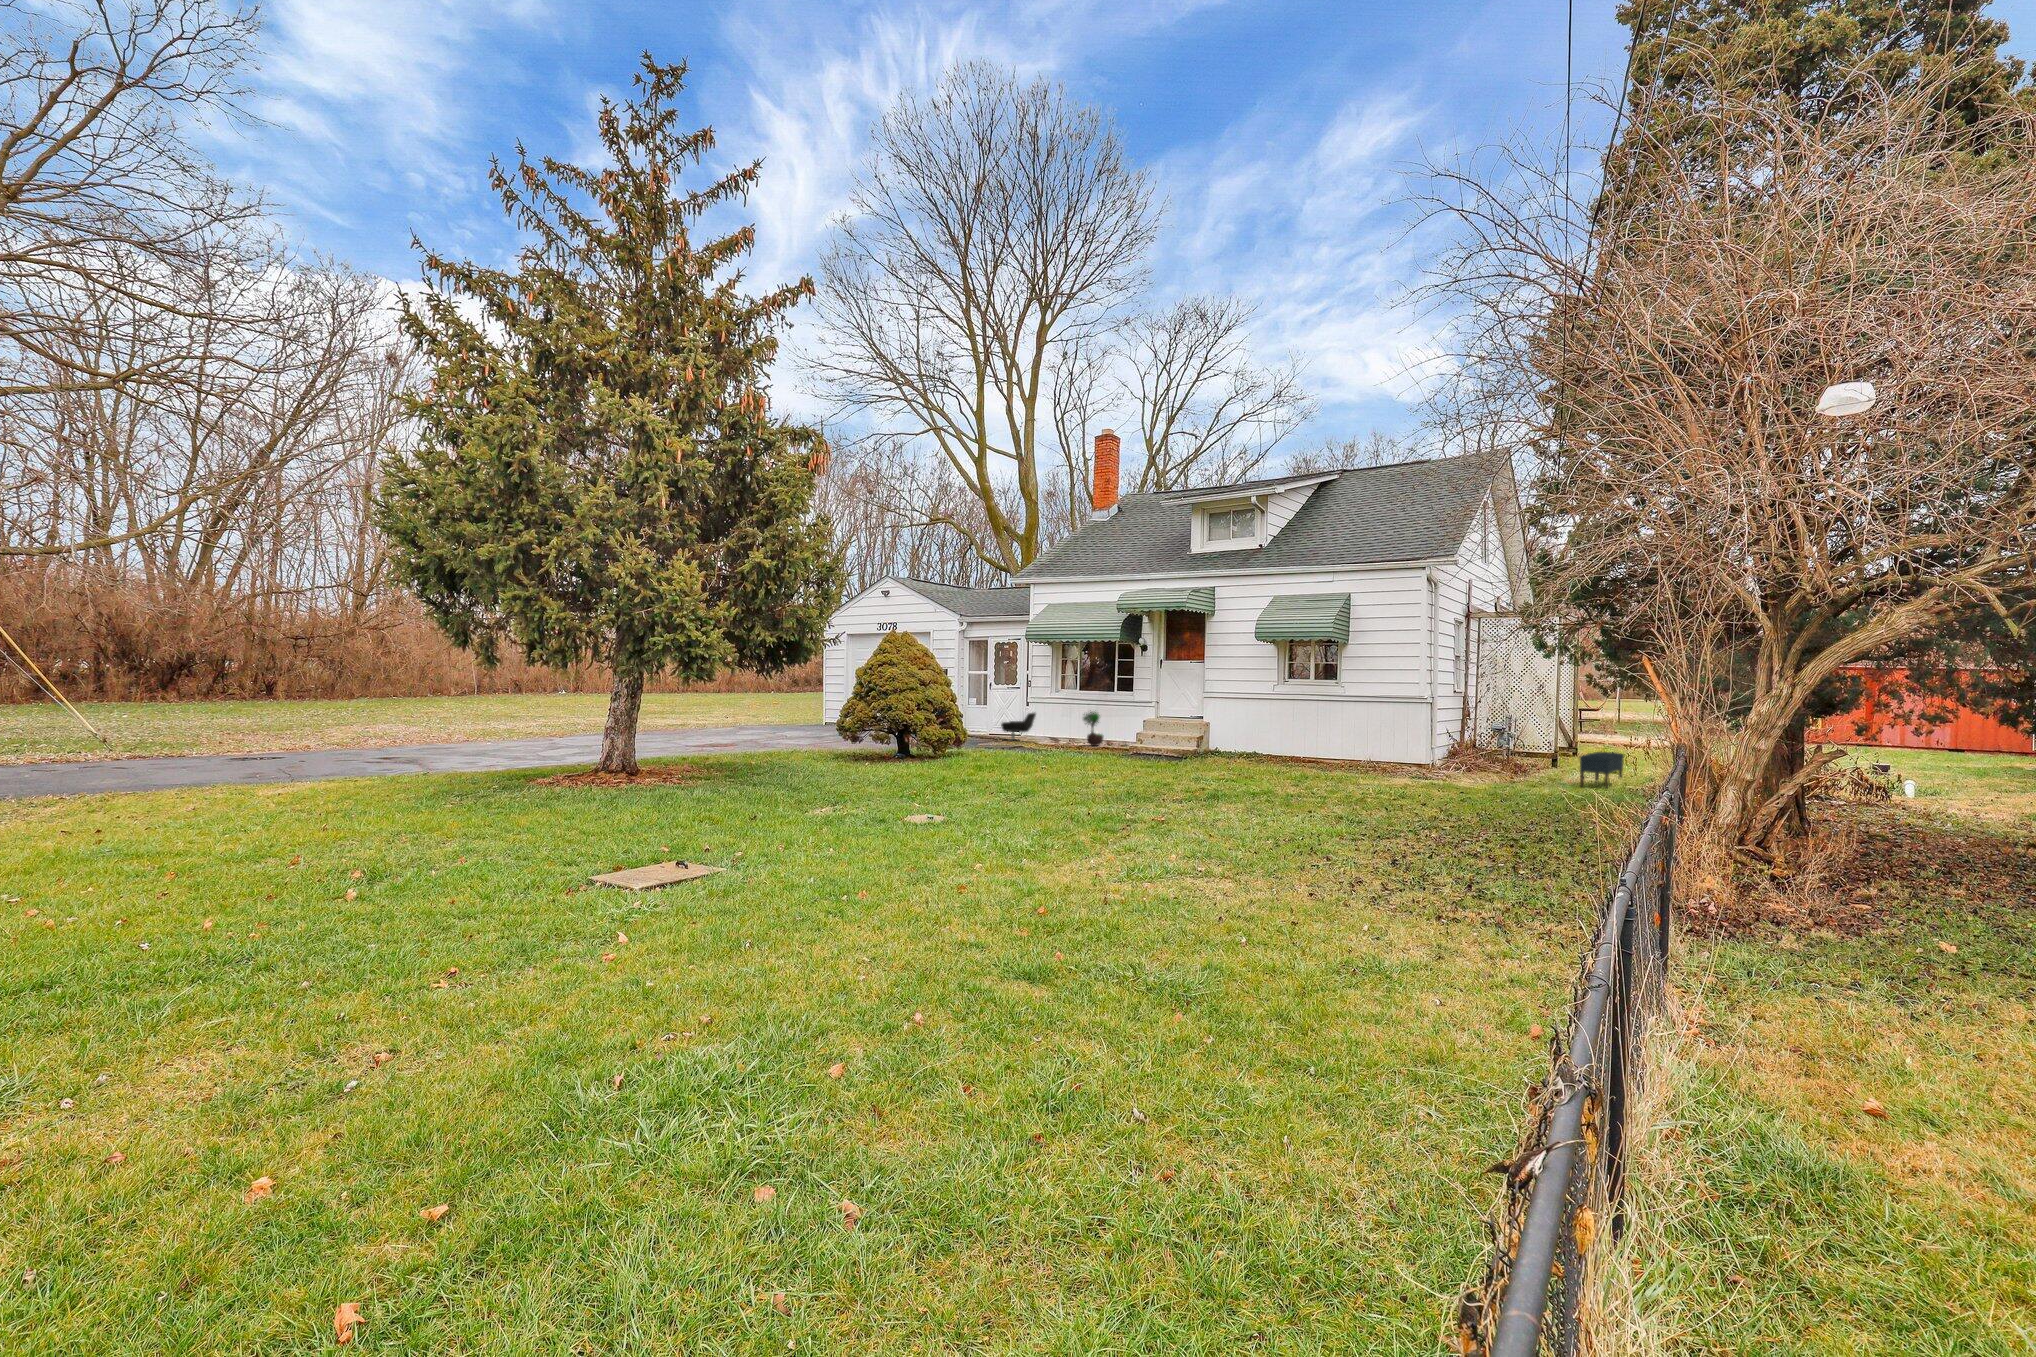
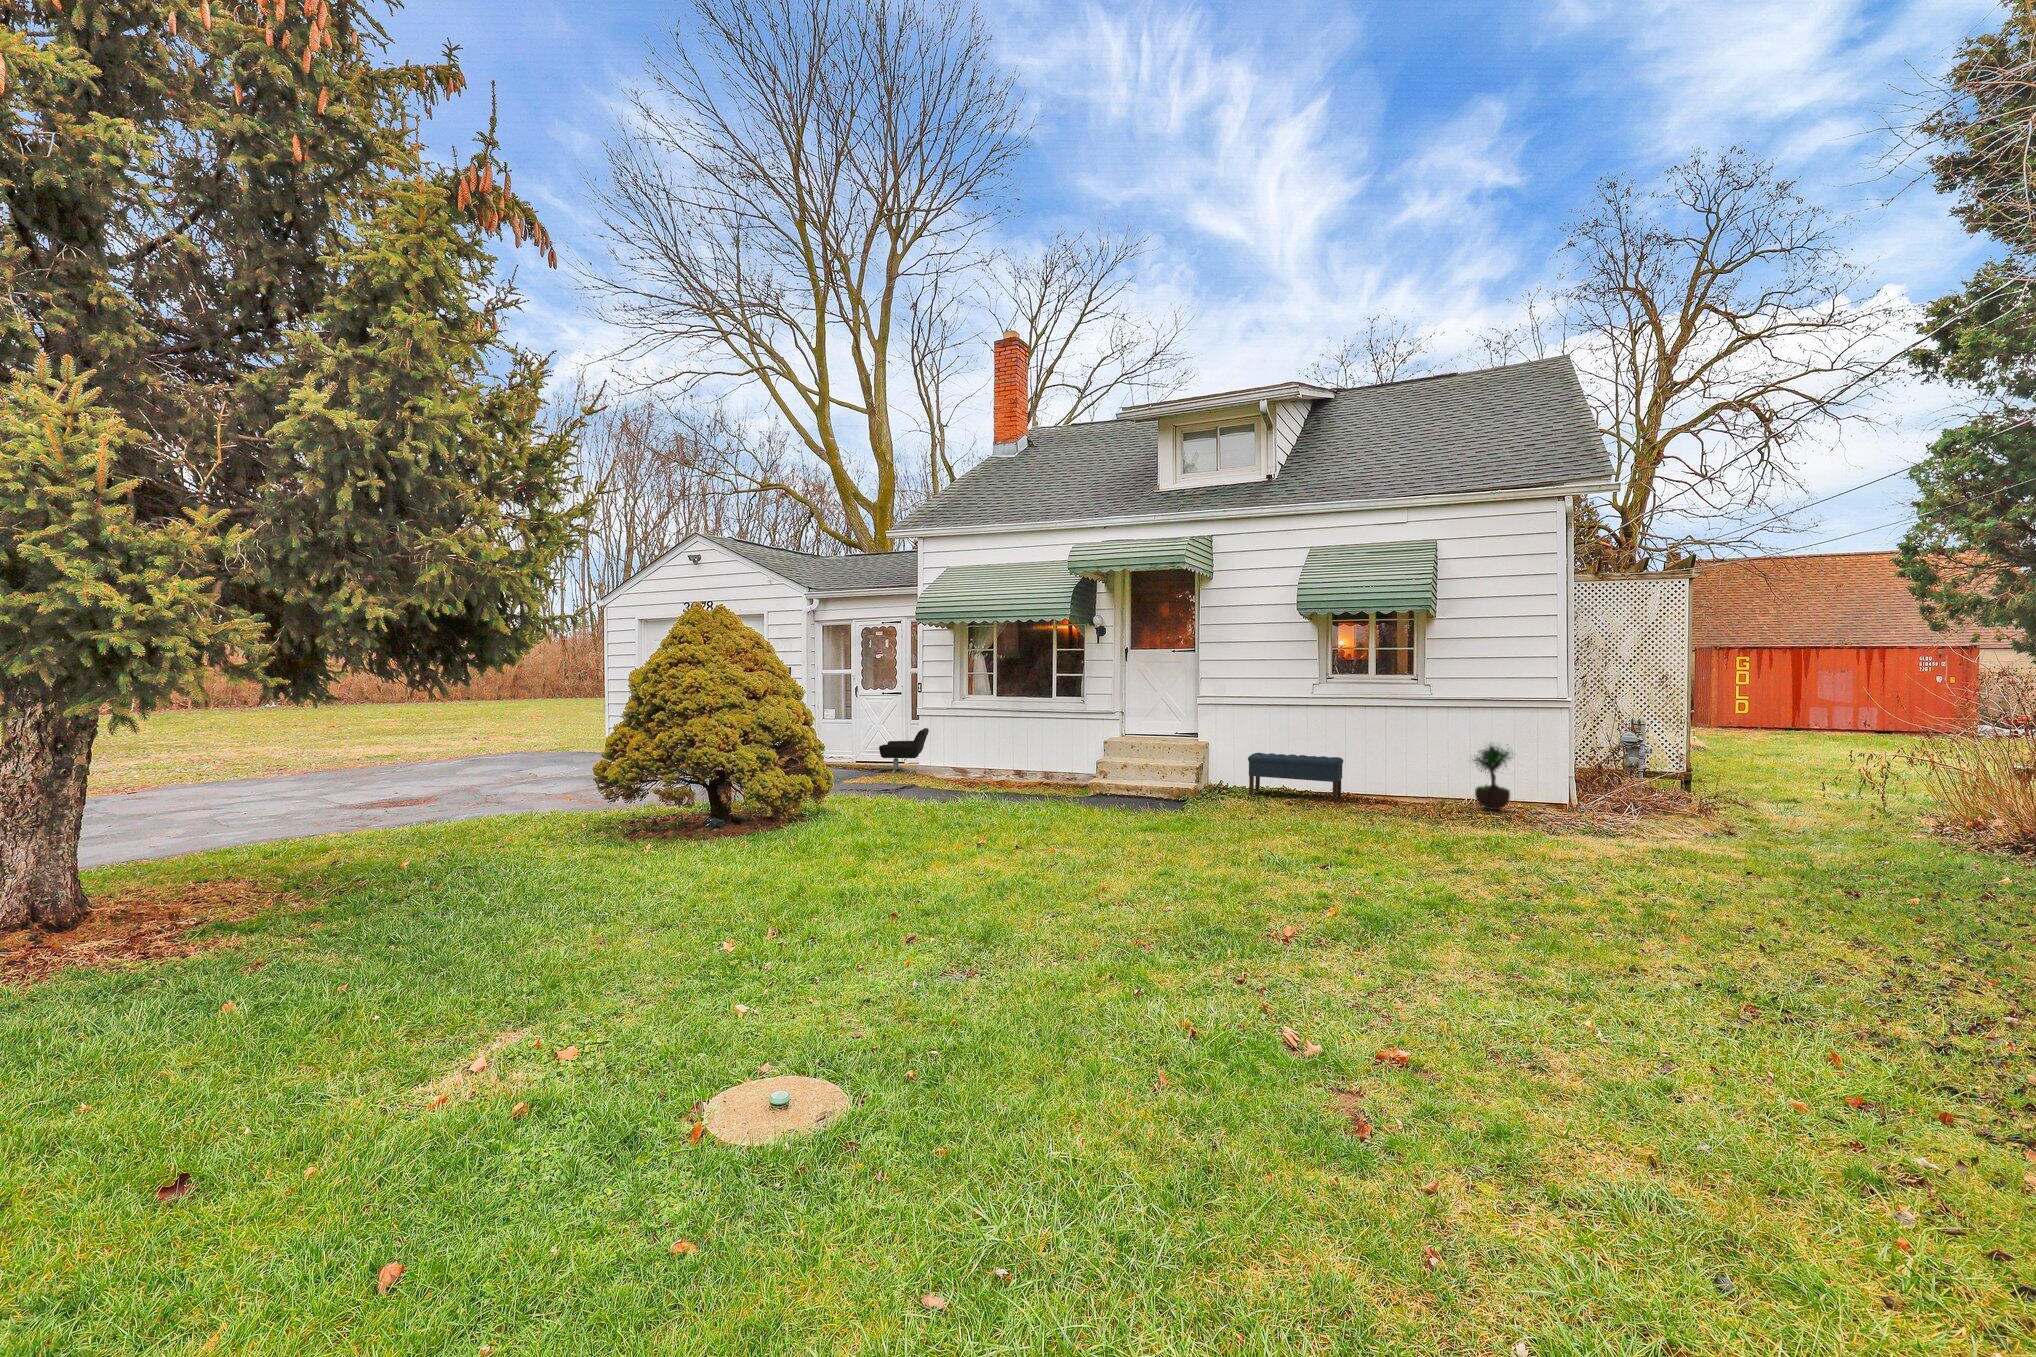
potted tree: present [1083,712,1103,746] -> present [1472,744,1513,810]
bench: present [1580,752,1624,789] -> present [1248,753,1343,801]

